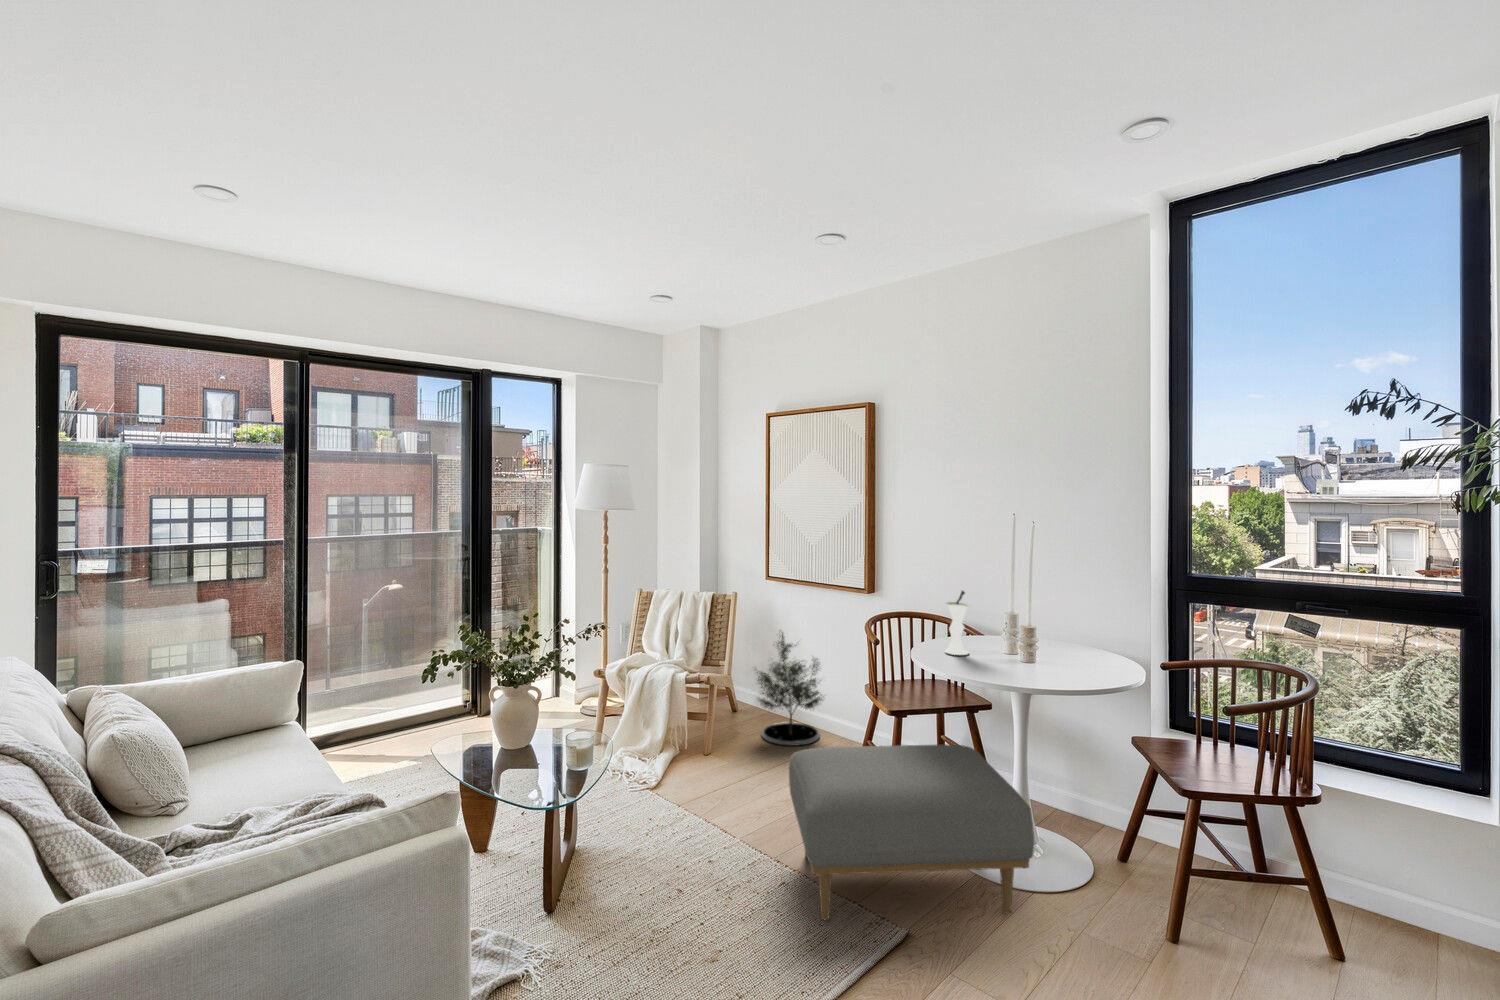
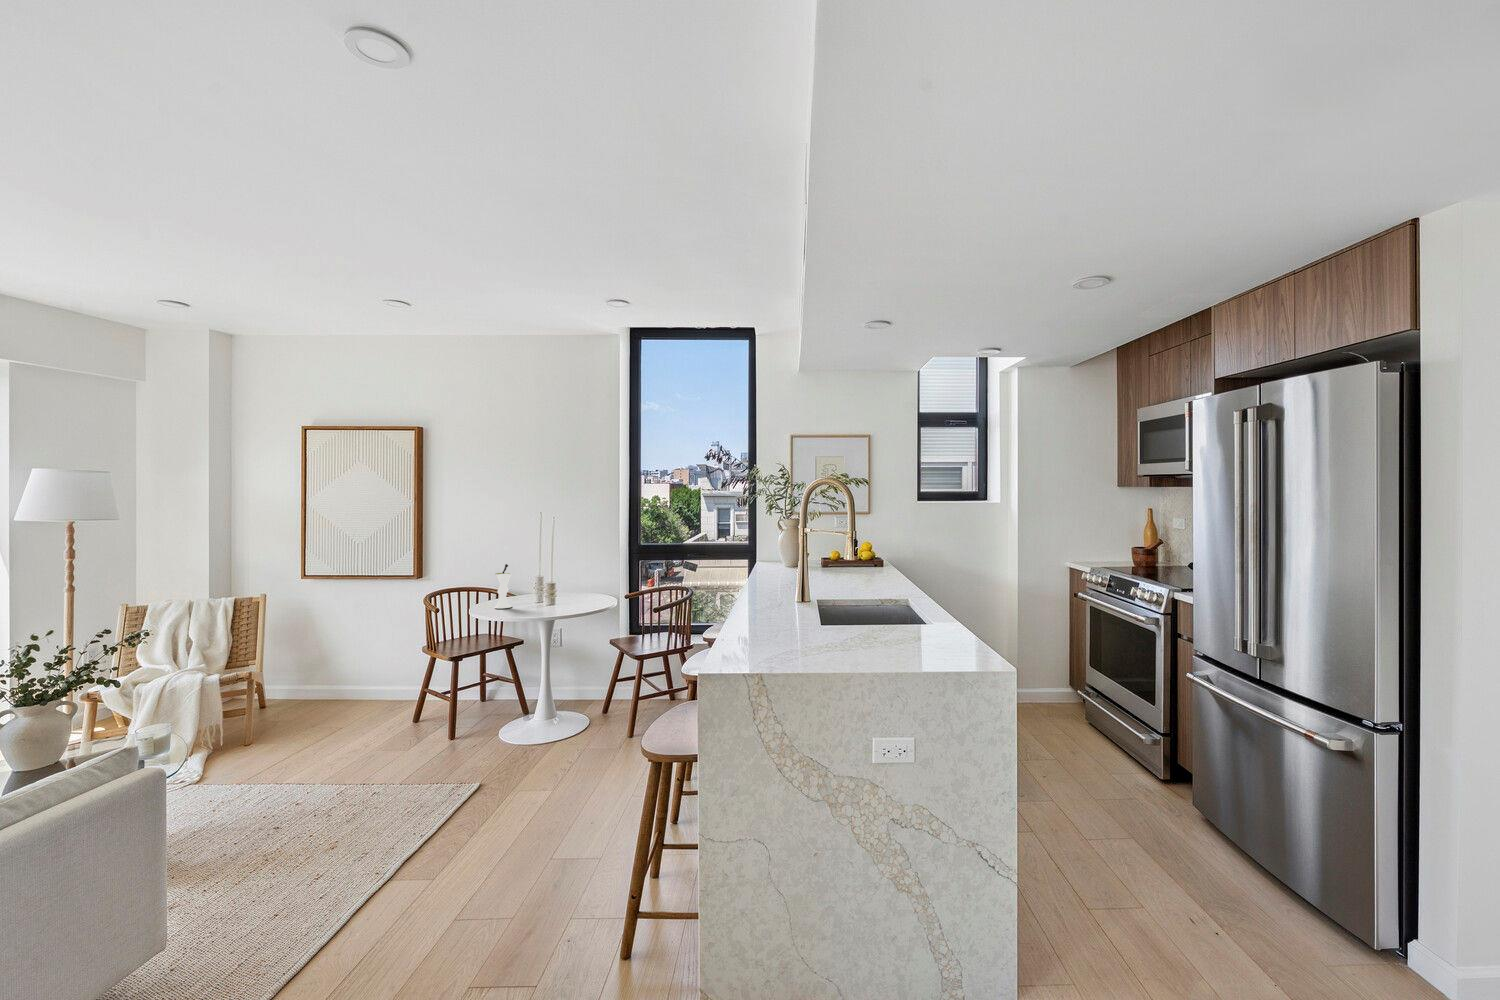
potted tree: present [755,633,822,746] -> none [295,619,373,721]
ottoman: present [789,745,1034,920] -> none [373,668,565,809]

